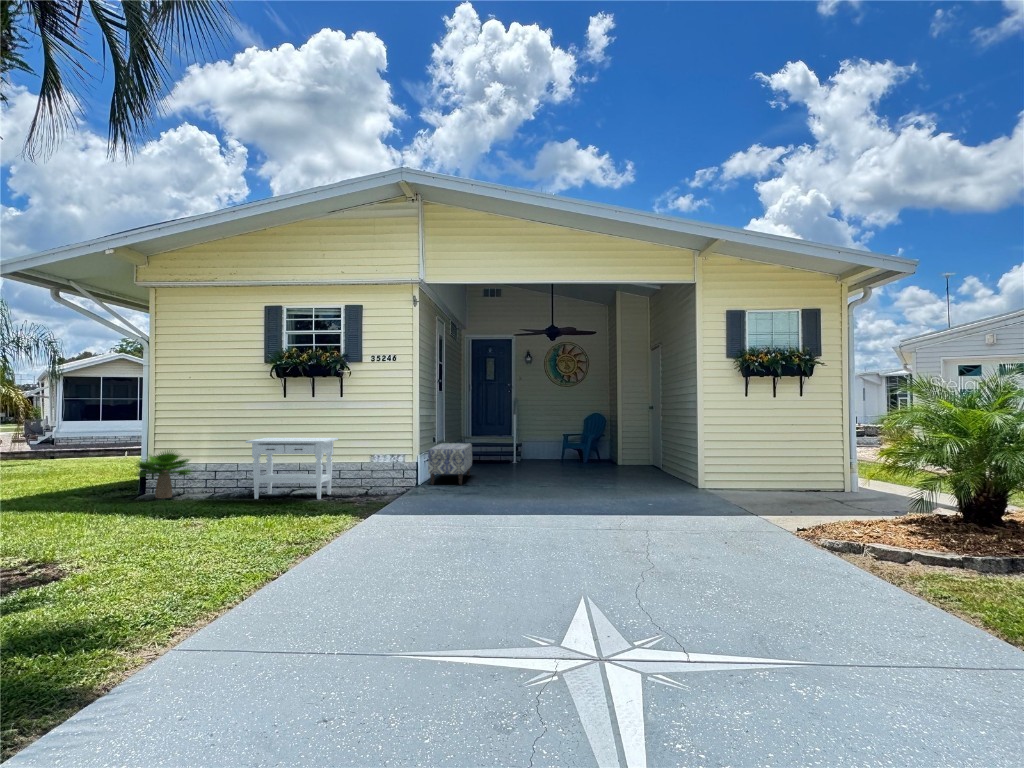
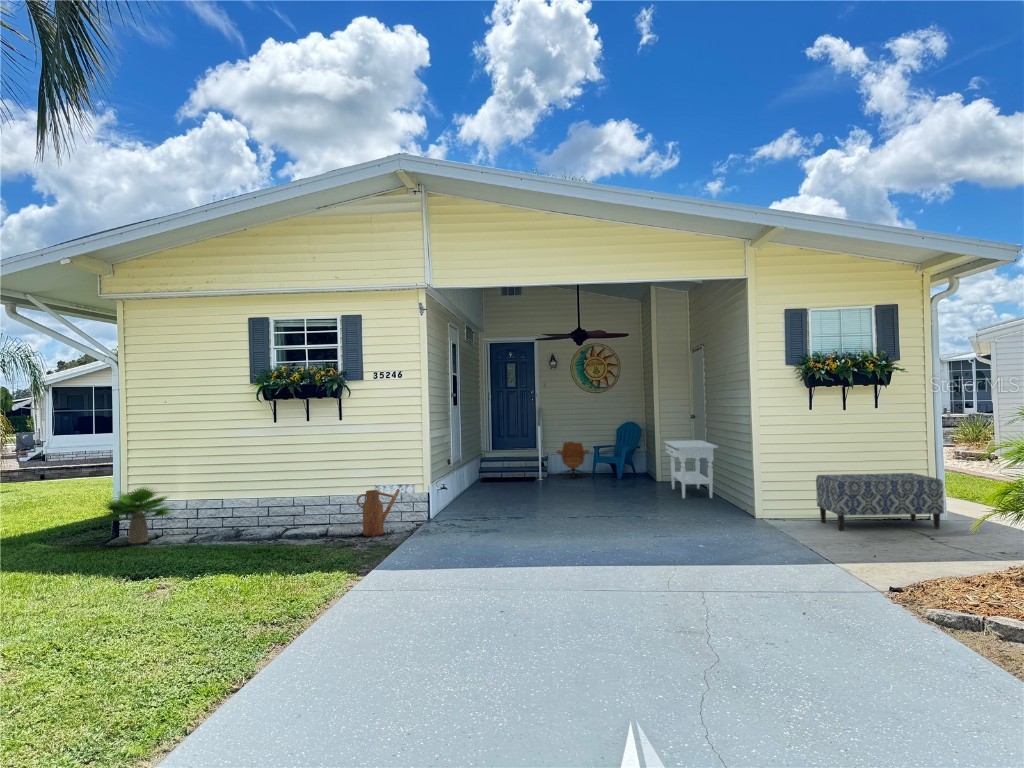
lounge chair: none [532,422,562,463] -> present [557,442,589,478]
side table: present [246,438,339,499] -> present [664,440,718,499]
bench: present [428,443,472,485] -> present [816,473,944,530]
watering can: none [355,457,393,496] -> present [357,489,400,536]

